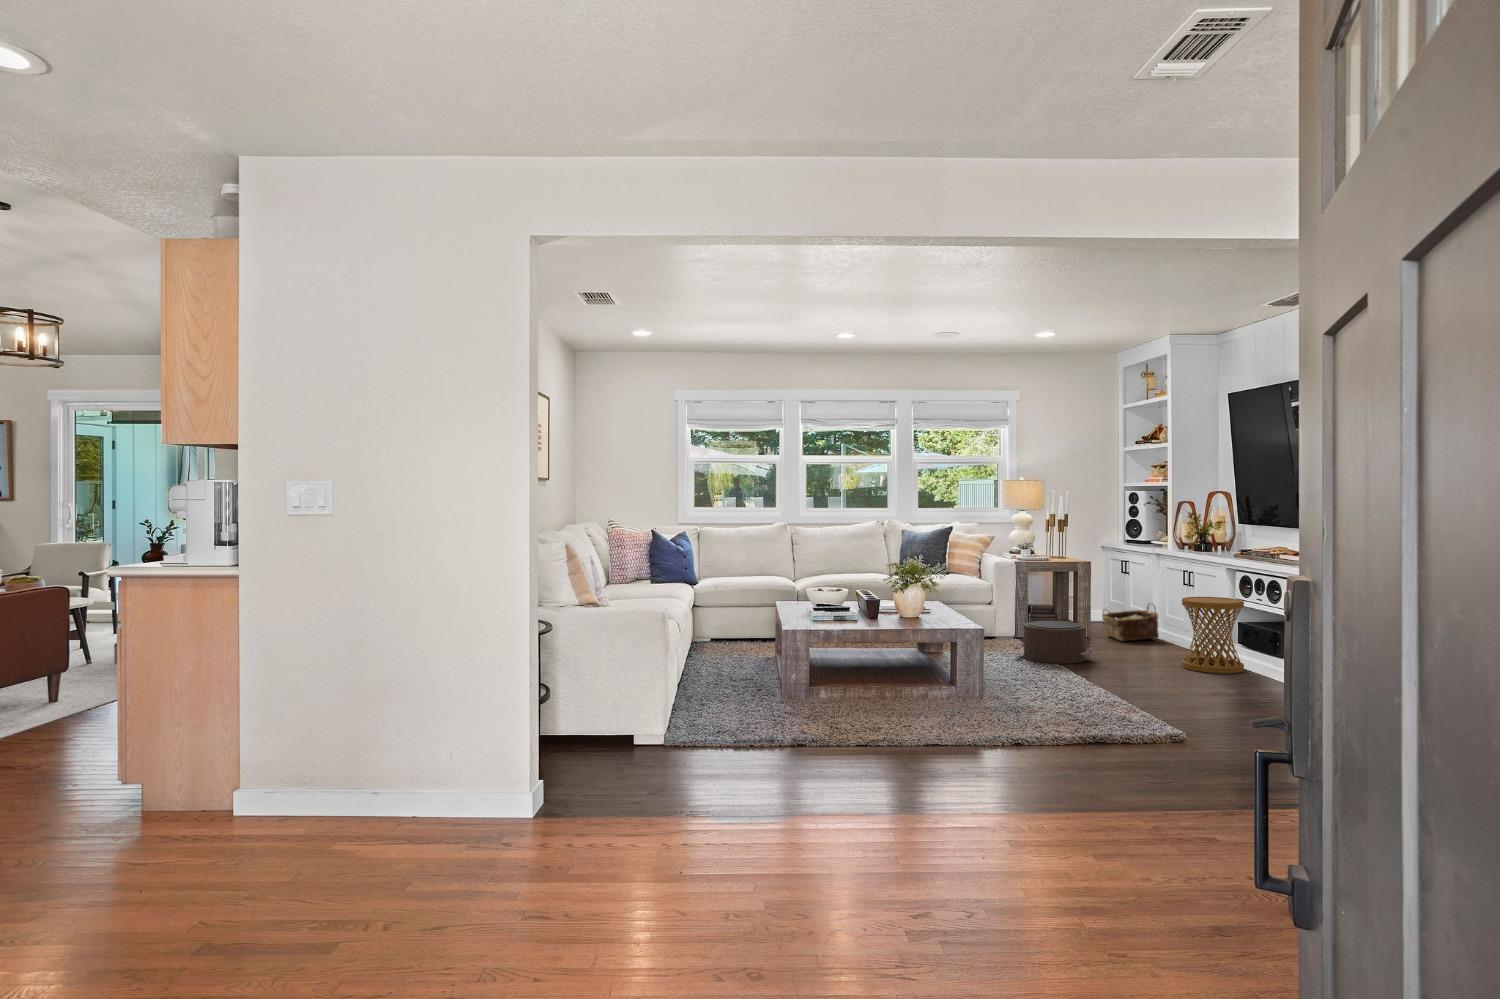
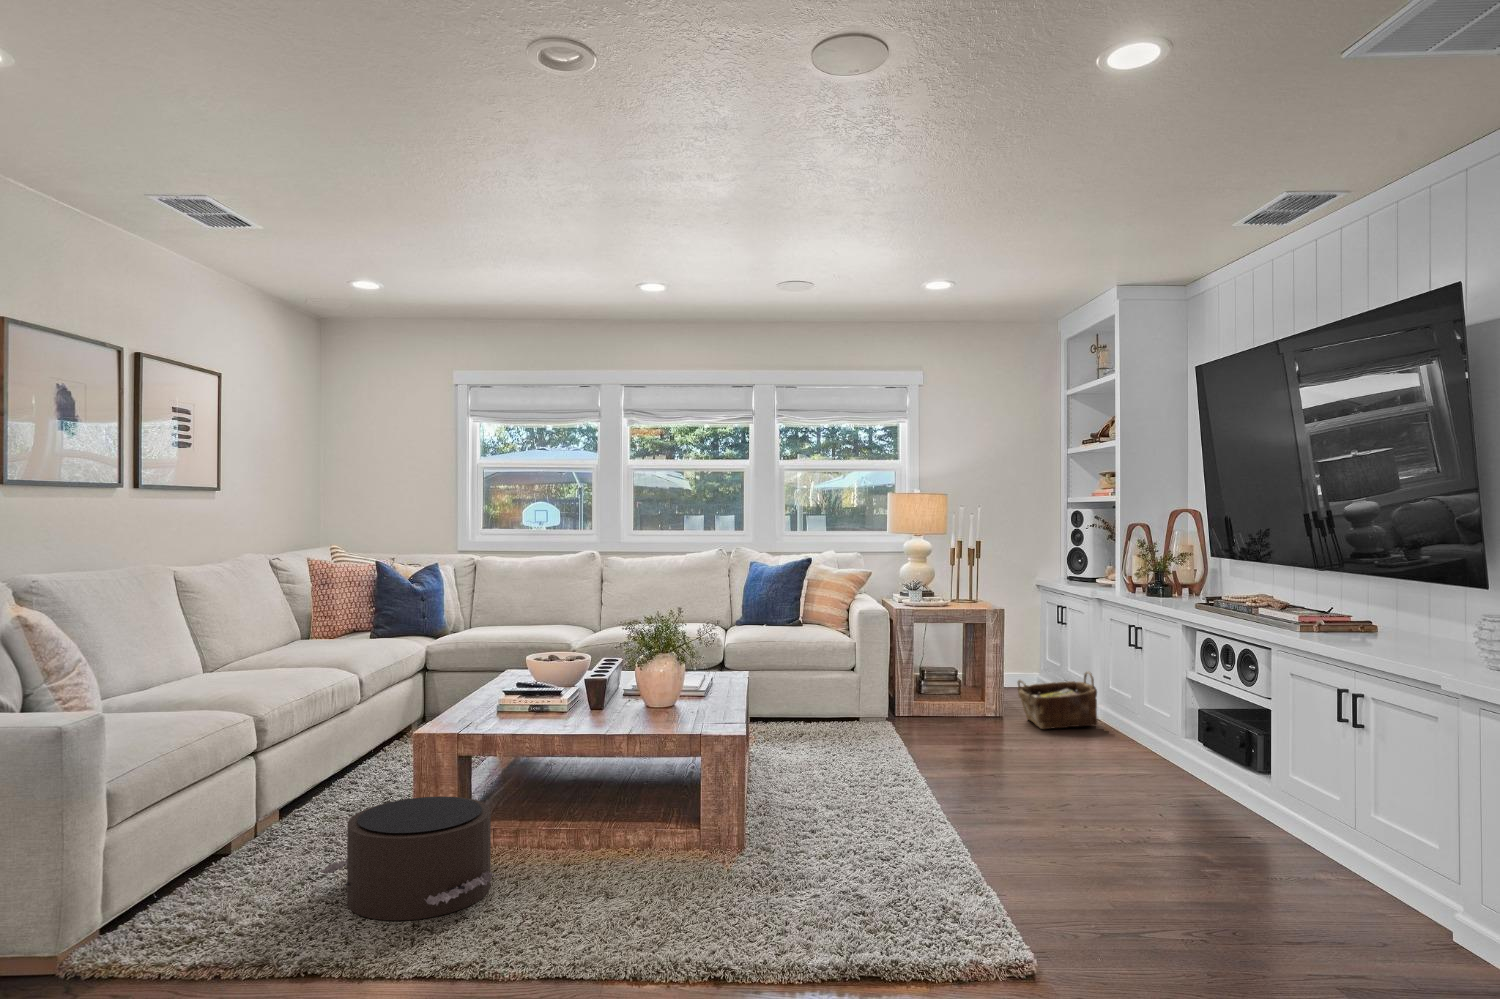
side table: present [1182,597,1244,673] -> none [1108,670,1205,798]
pouf: present [1013,621,1093,664] -> present [320,797,499,921]

